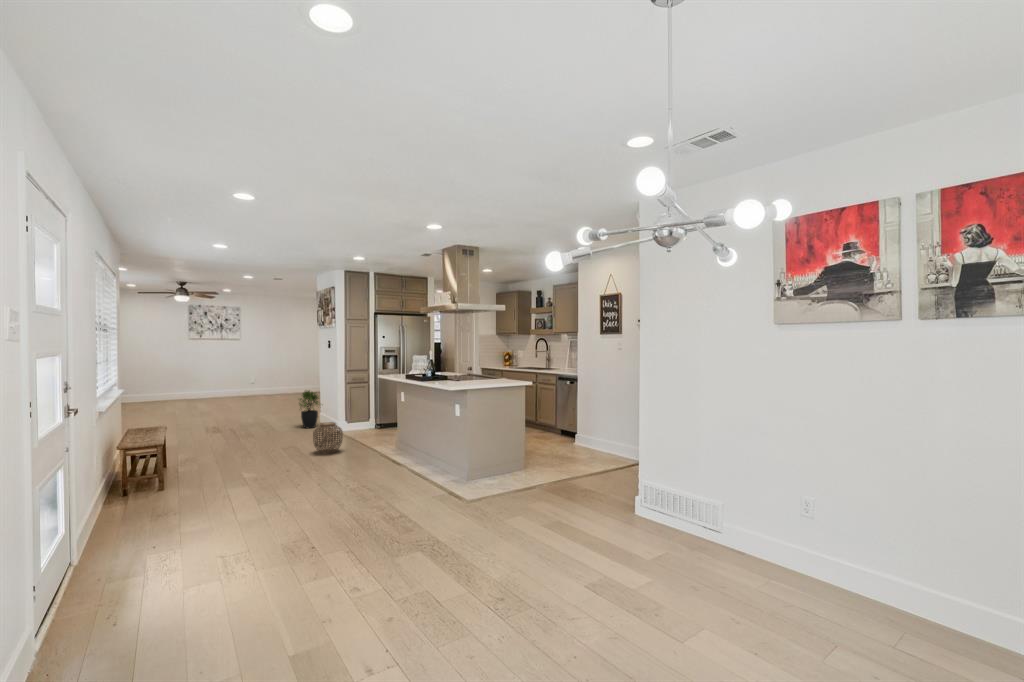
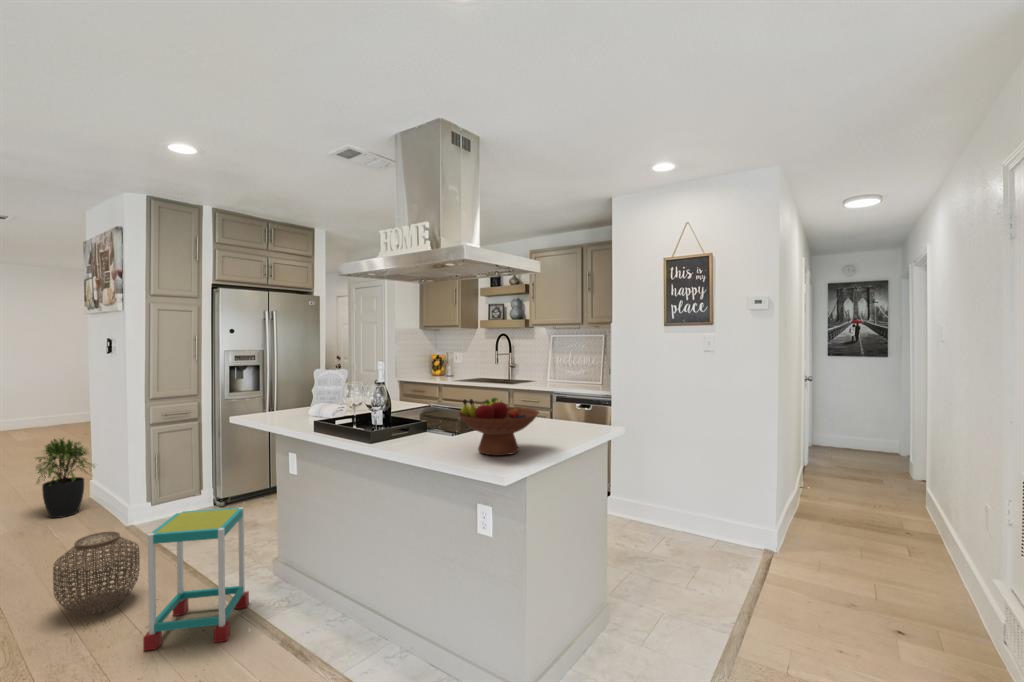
fruit bowl: none [449,364,482,386] -> present [457,398,539,455]
side table: none [344,413,383,463] -> present [143,507,249,651]

